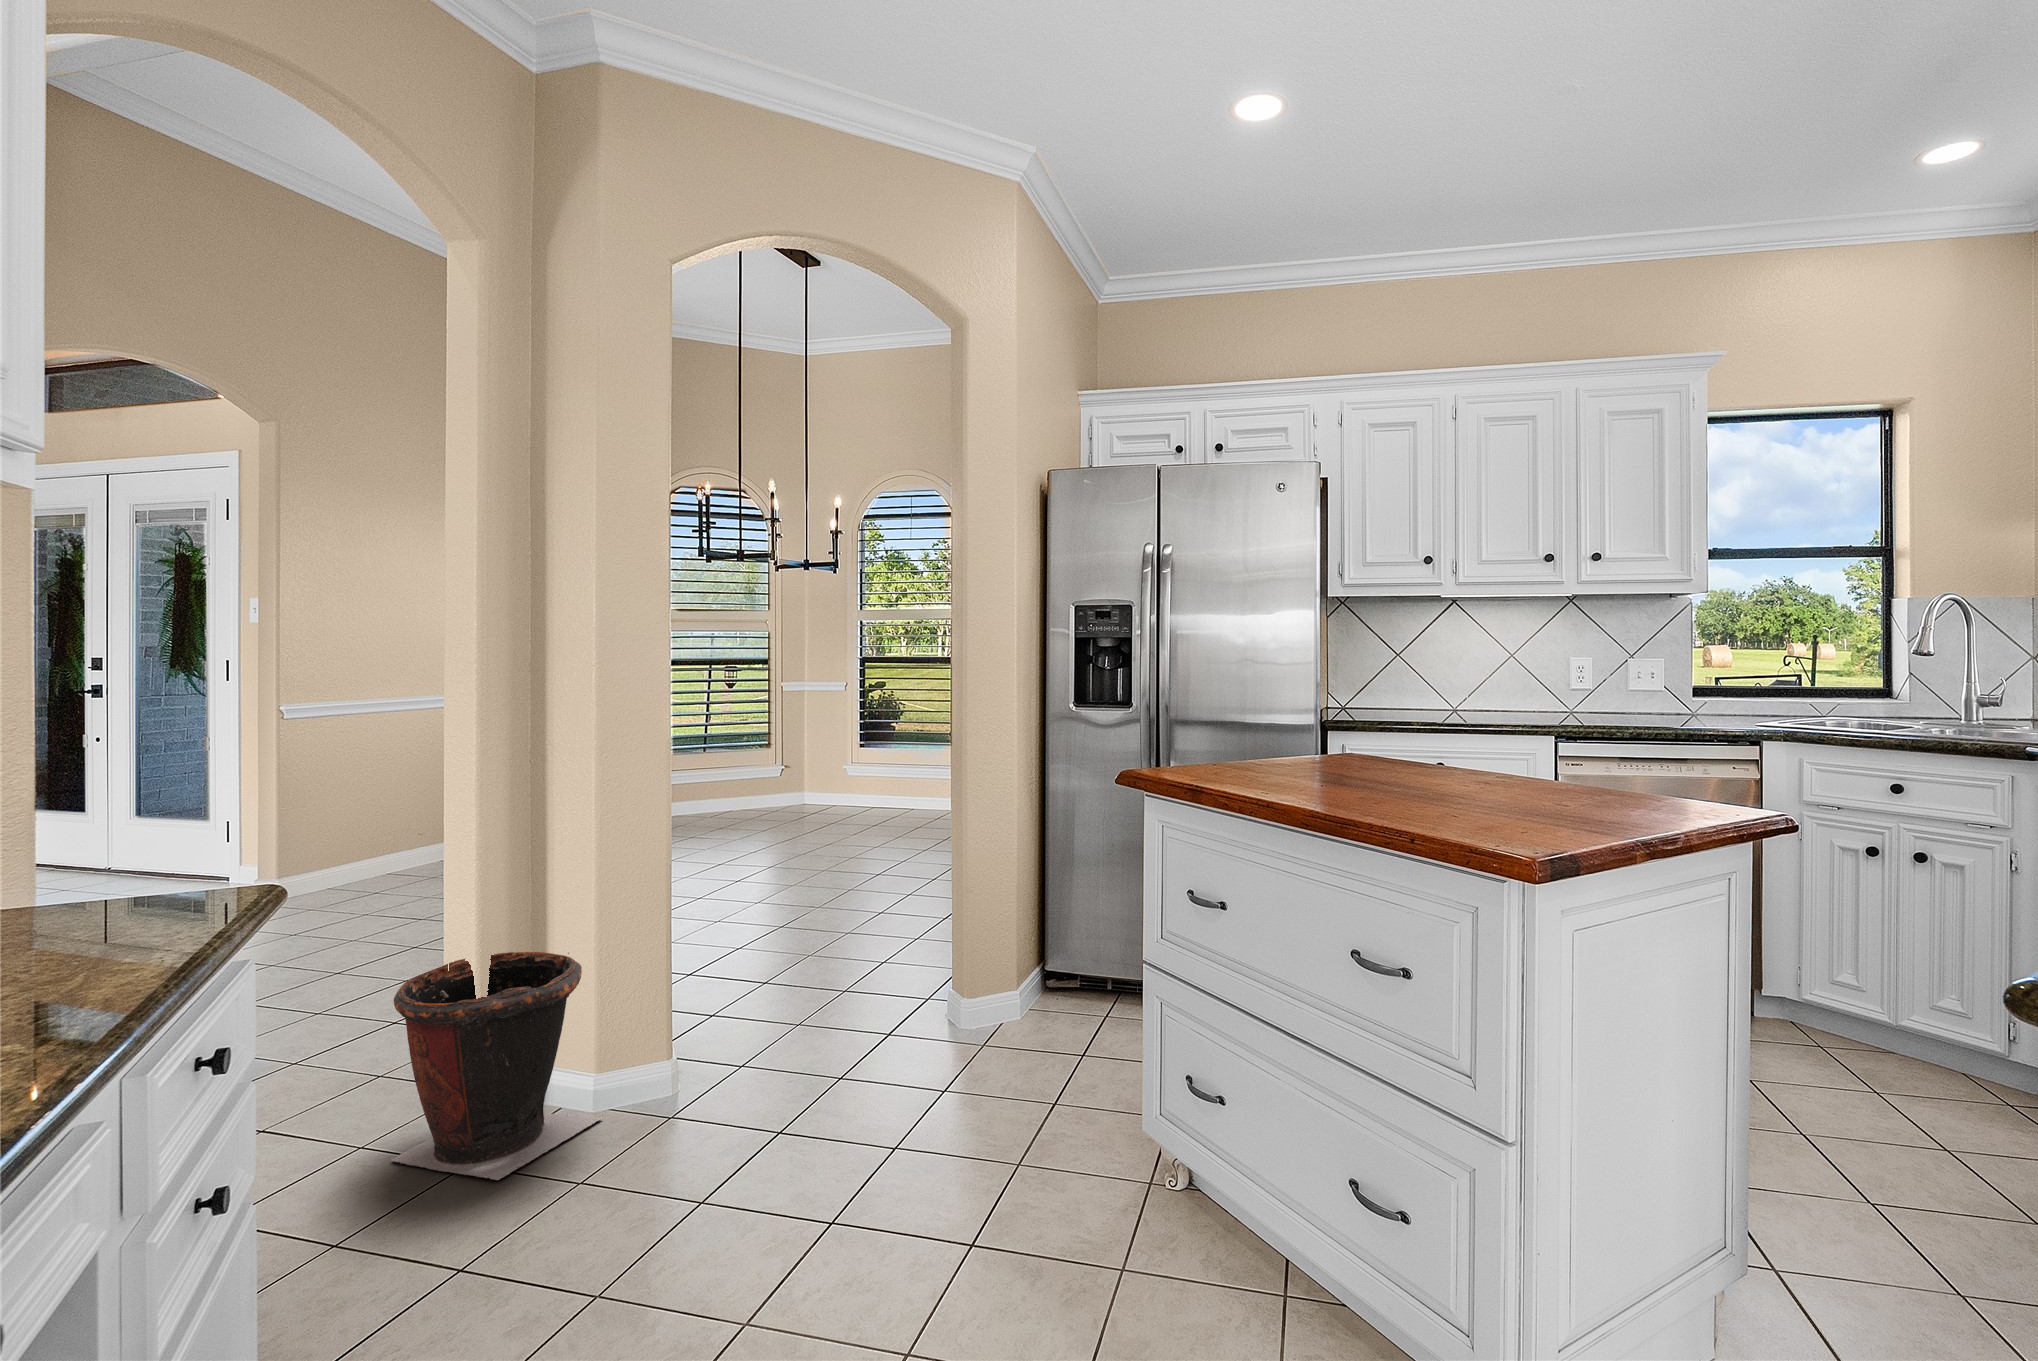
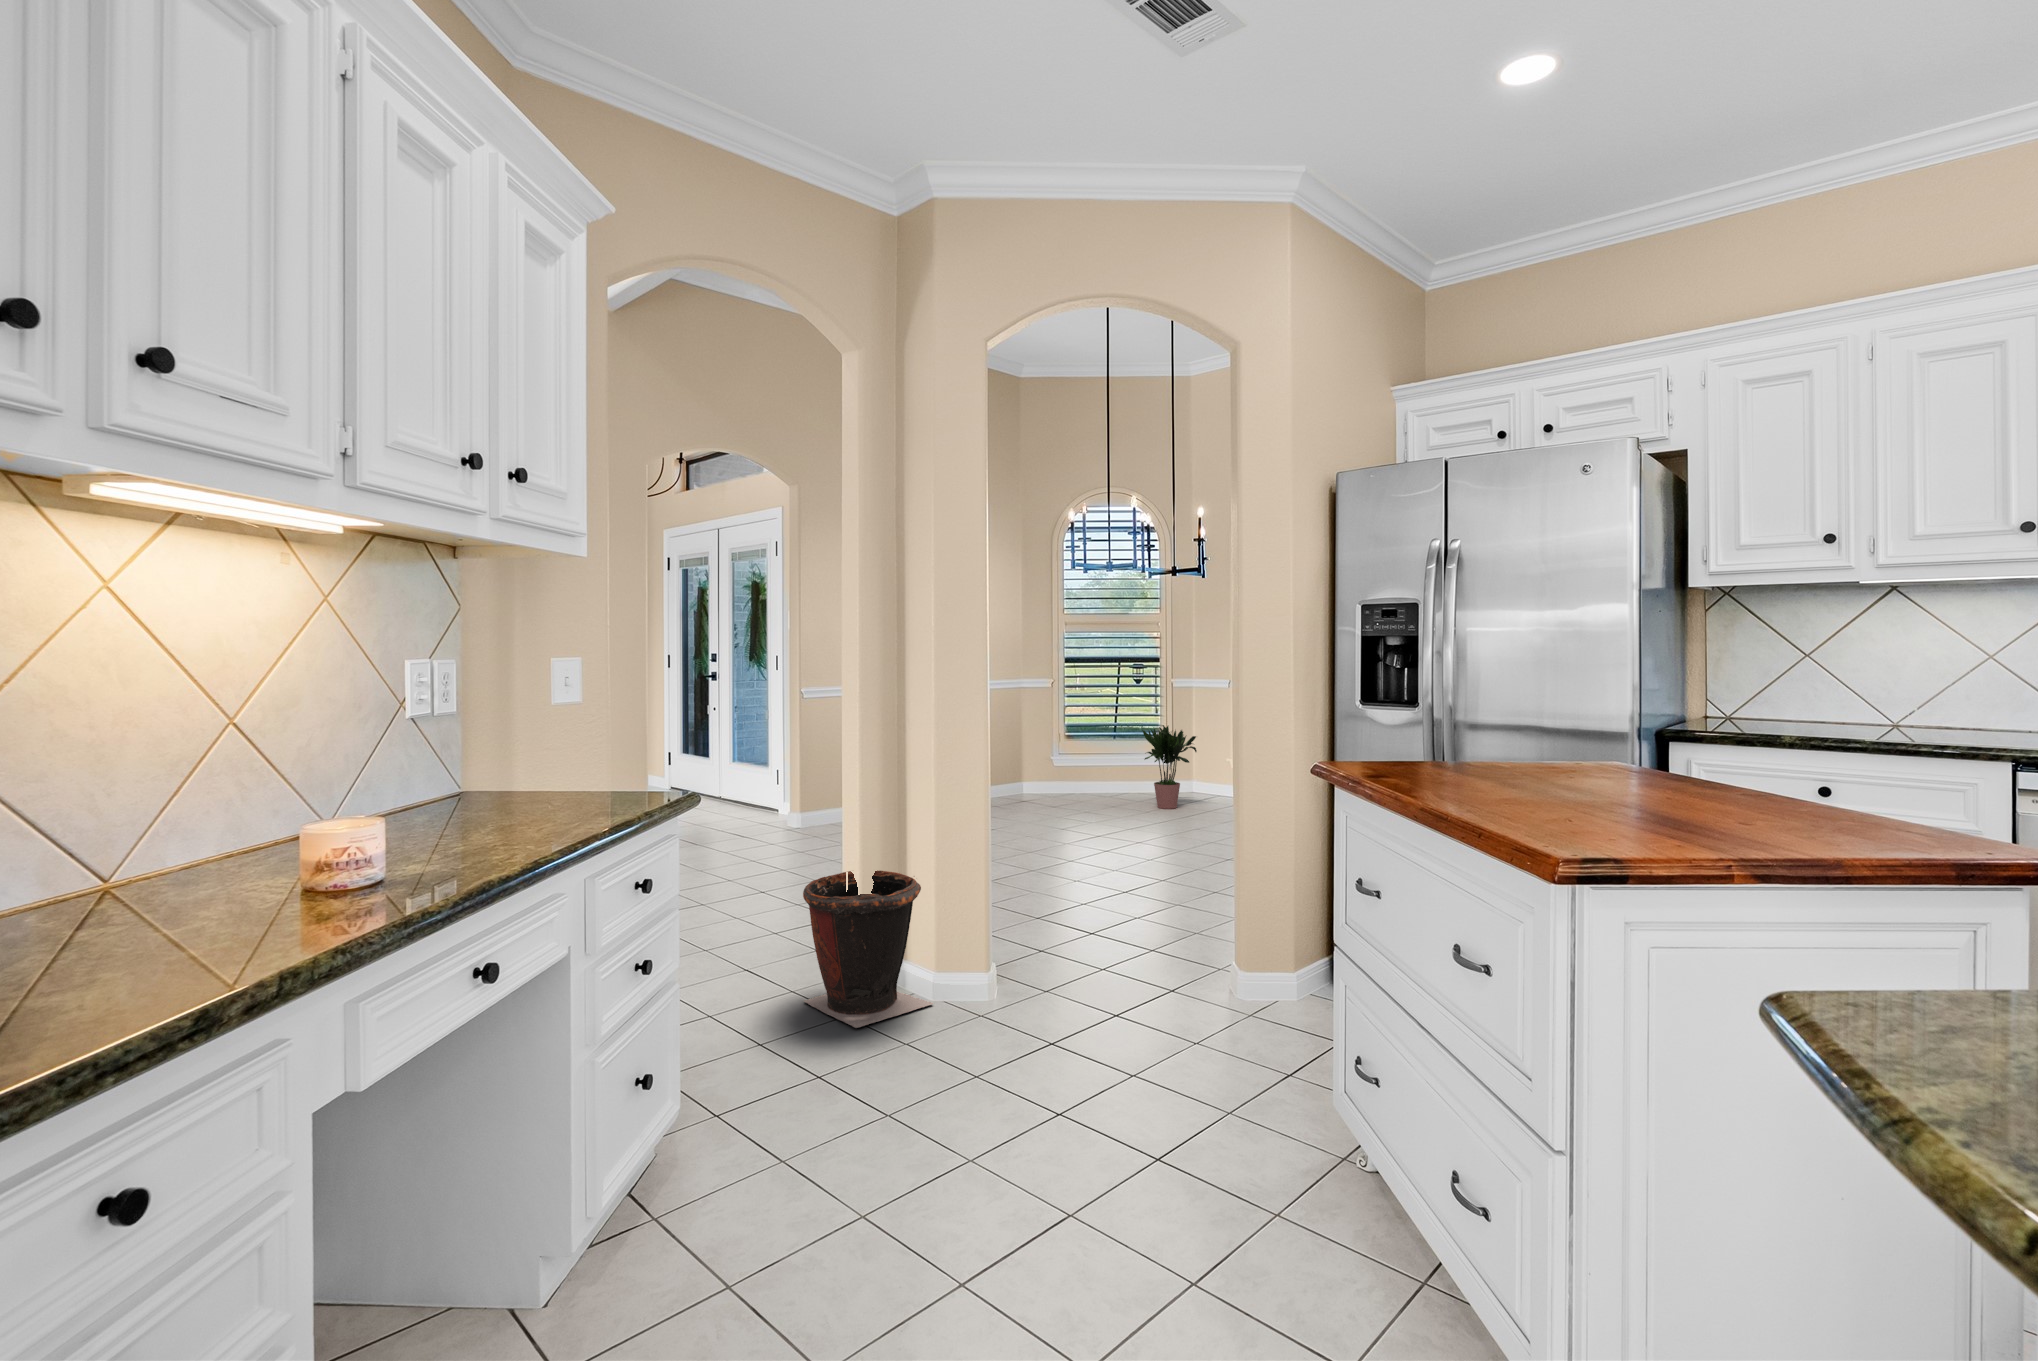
potted plant: none [760,735,828,829] -> present [1142,725,1197,809]

